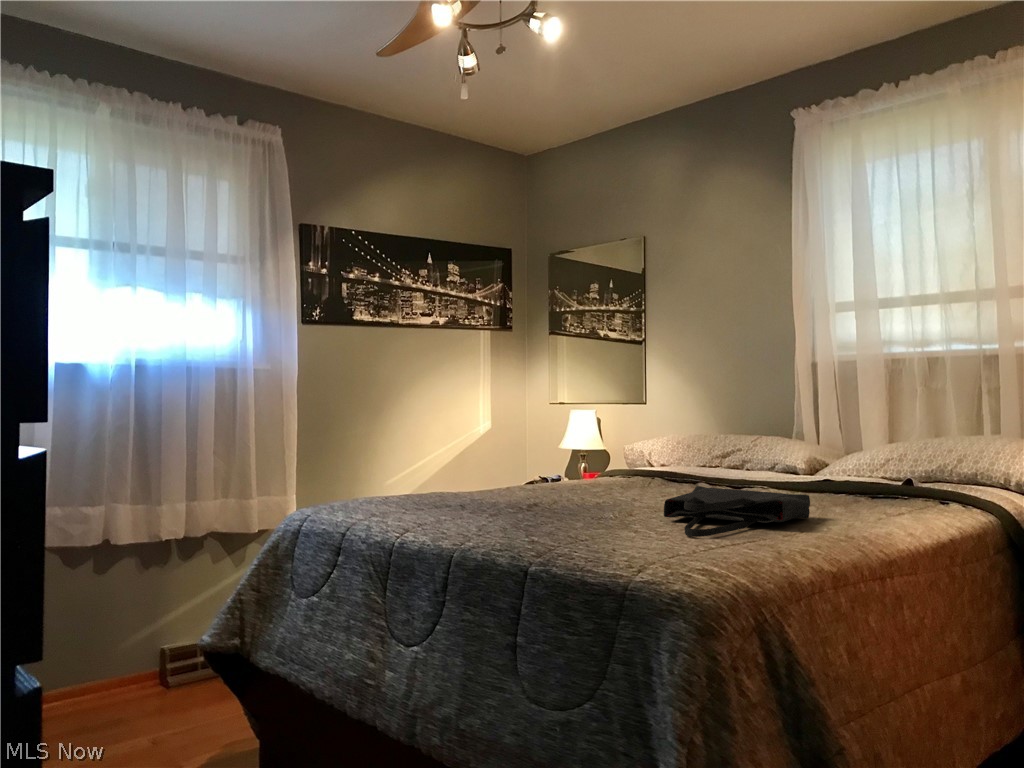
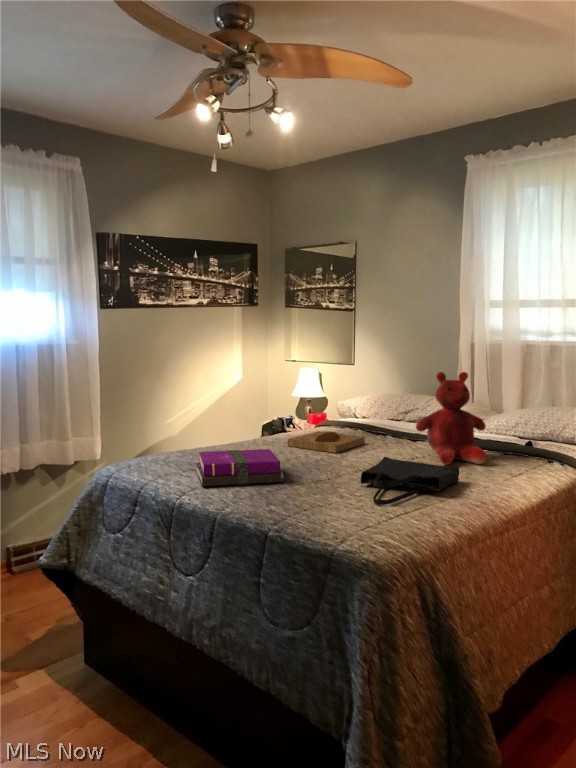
teddy bear: none [740,373,847,502] -> present [416,372,486,464]
tray: none [556,470,665,494] -> present [288,431,365,453]
notebook: none [425,478,550,521] -> present [196,449,284,486]

